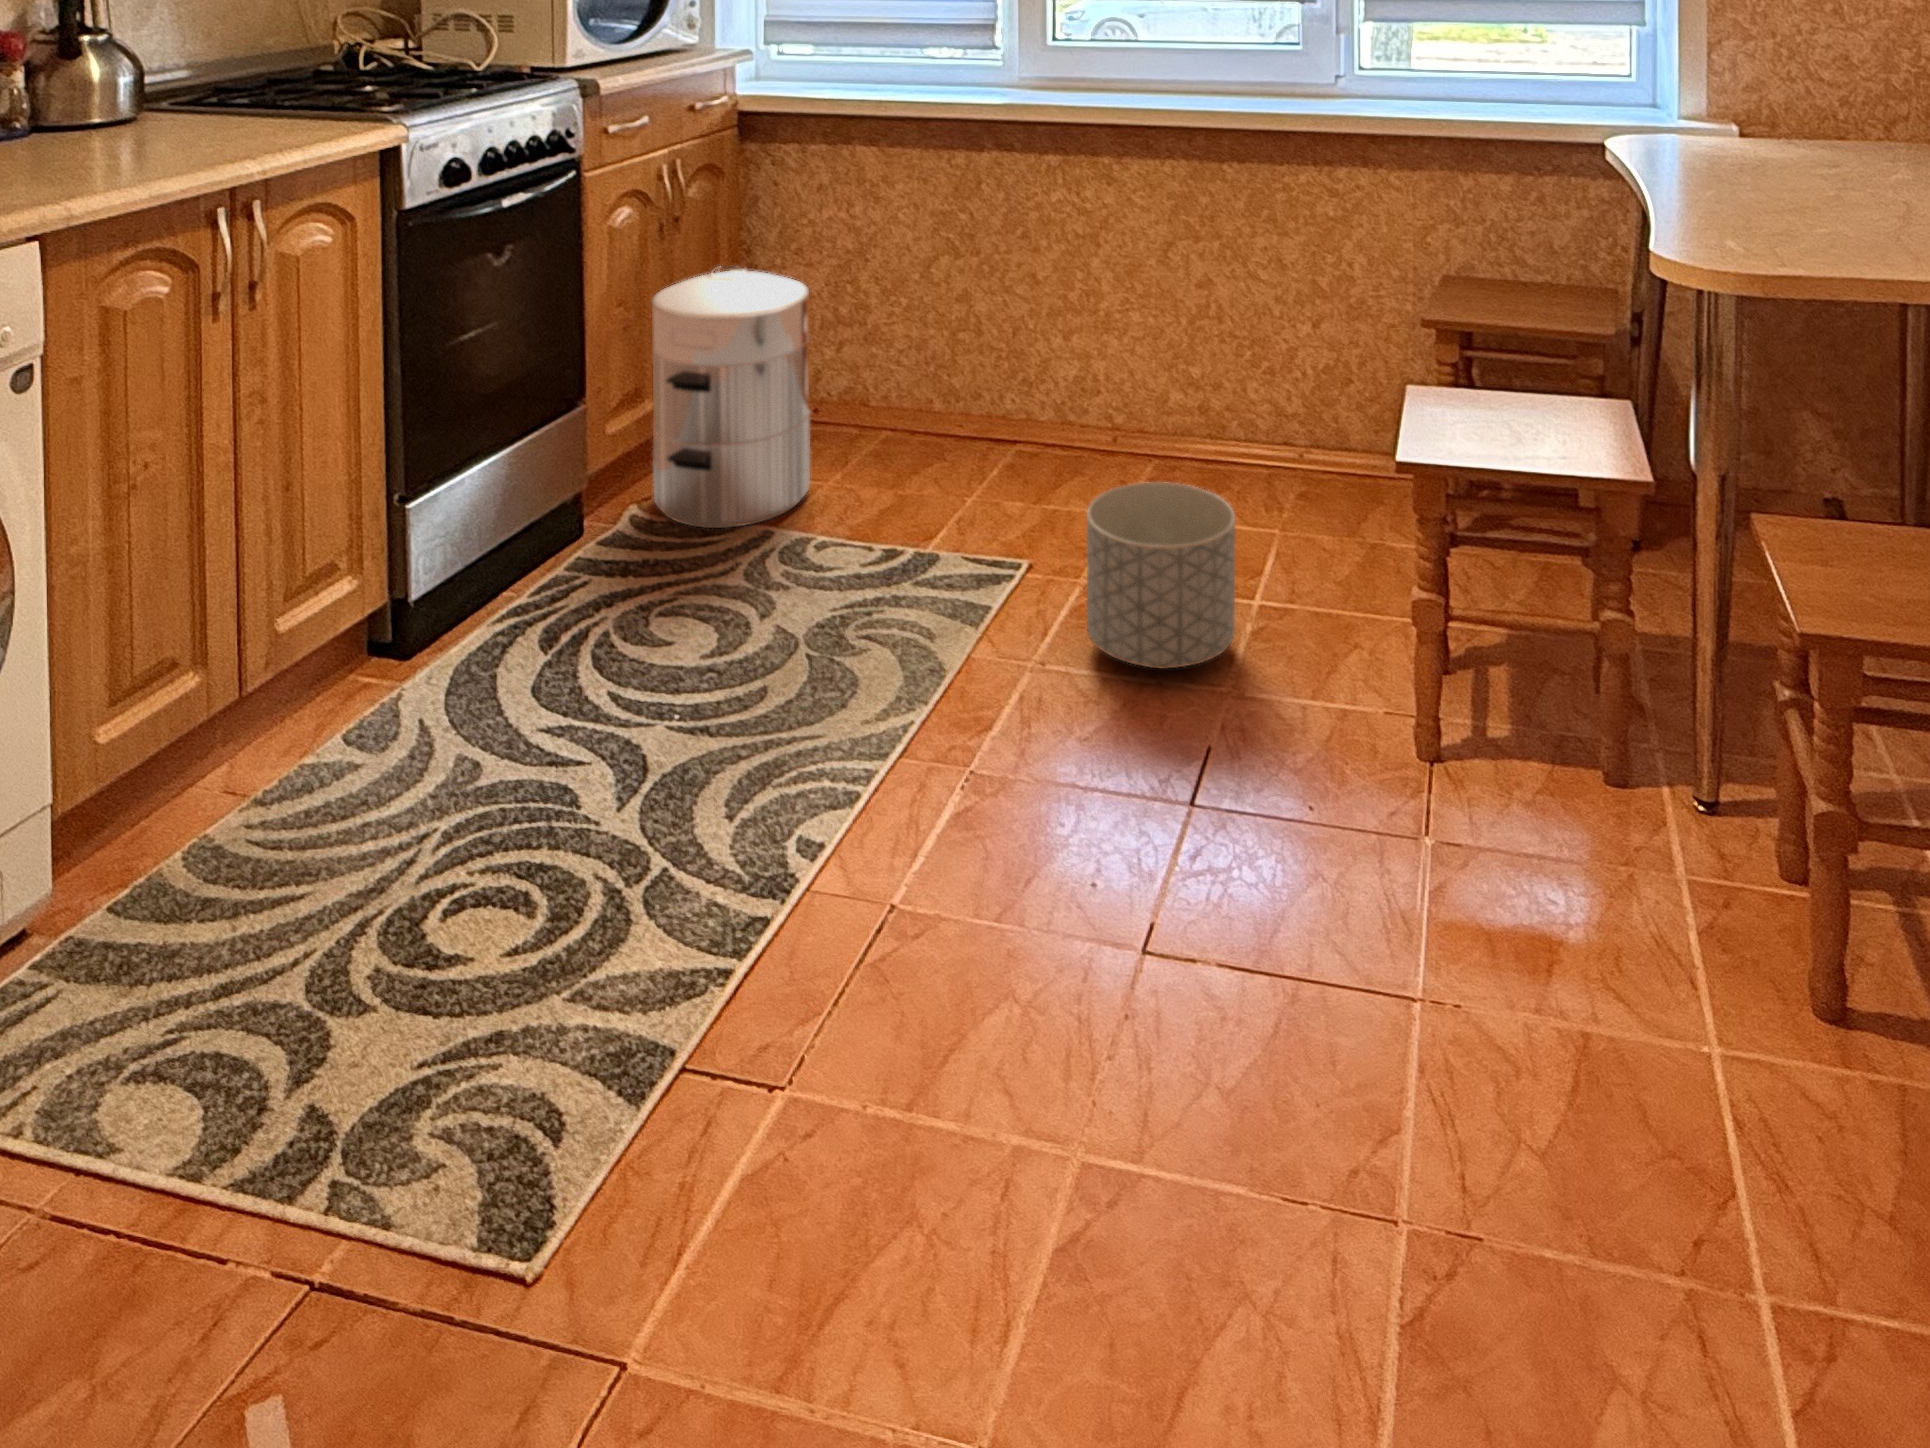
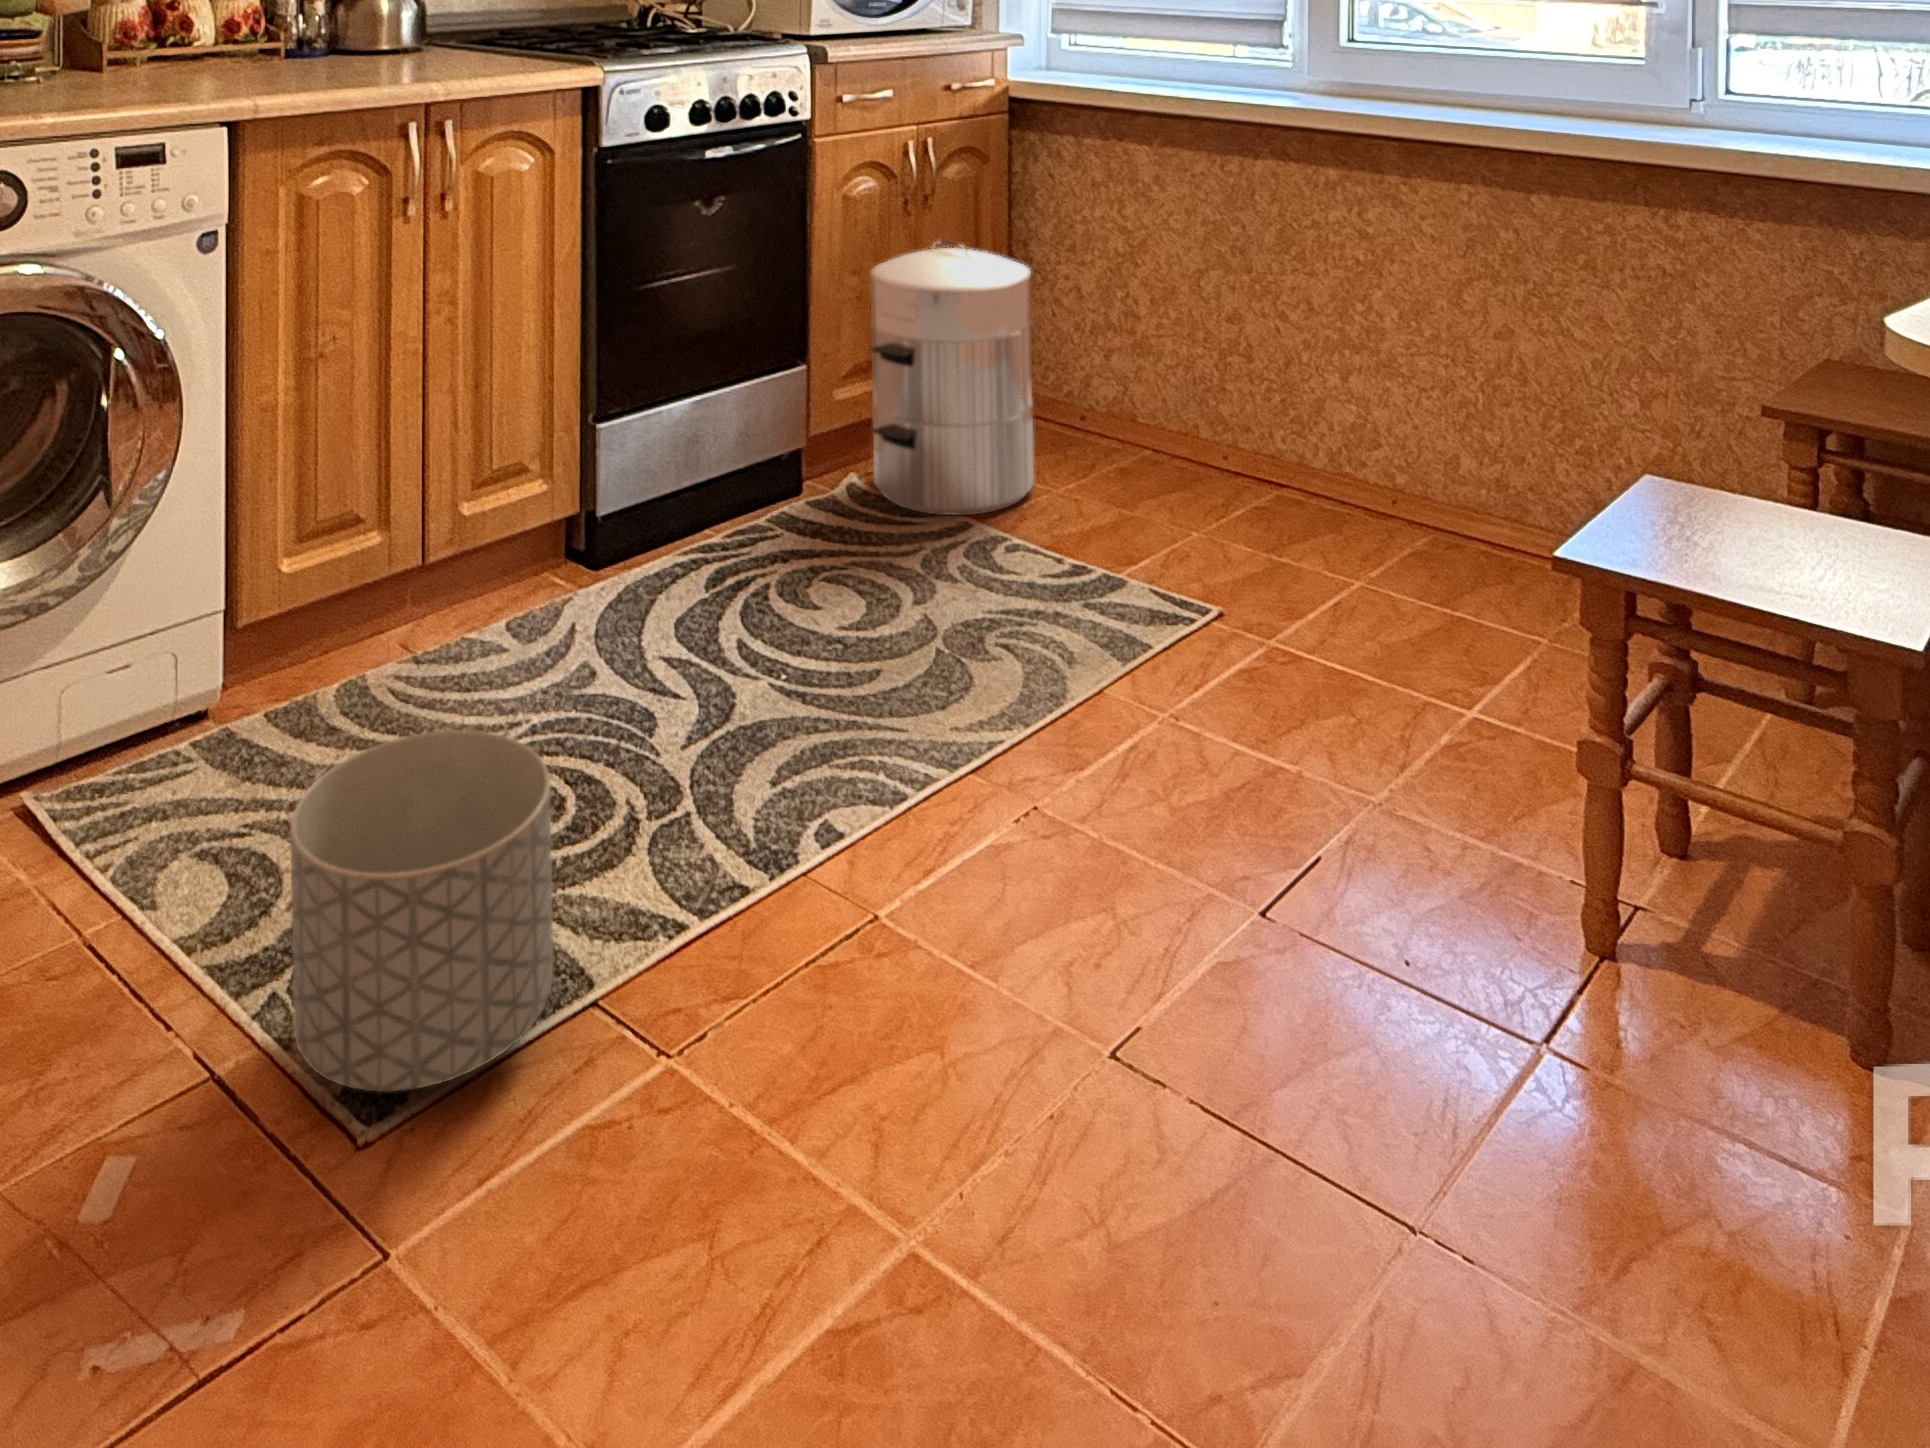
planter: present [1087,482,1235,669] -> present [290,730,553,1092]

